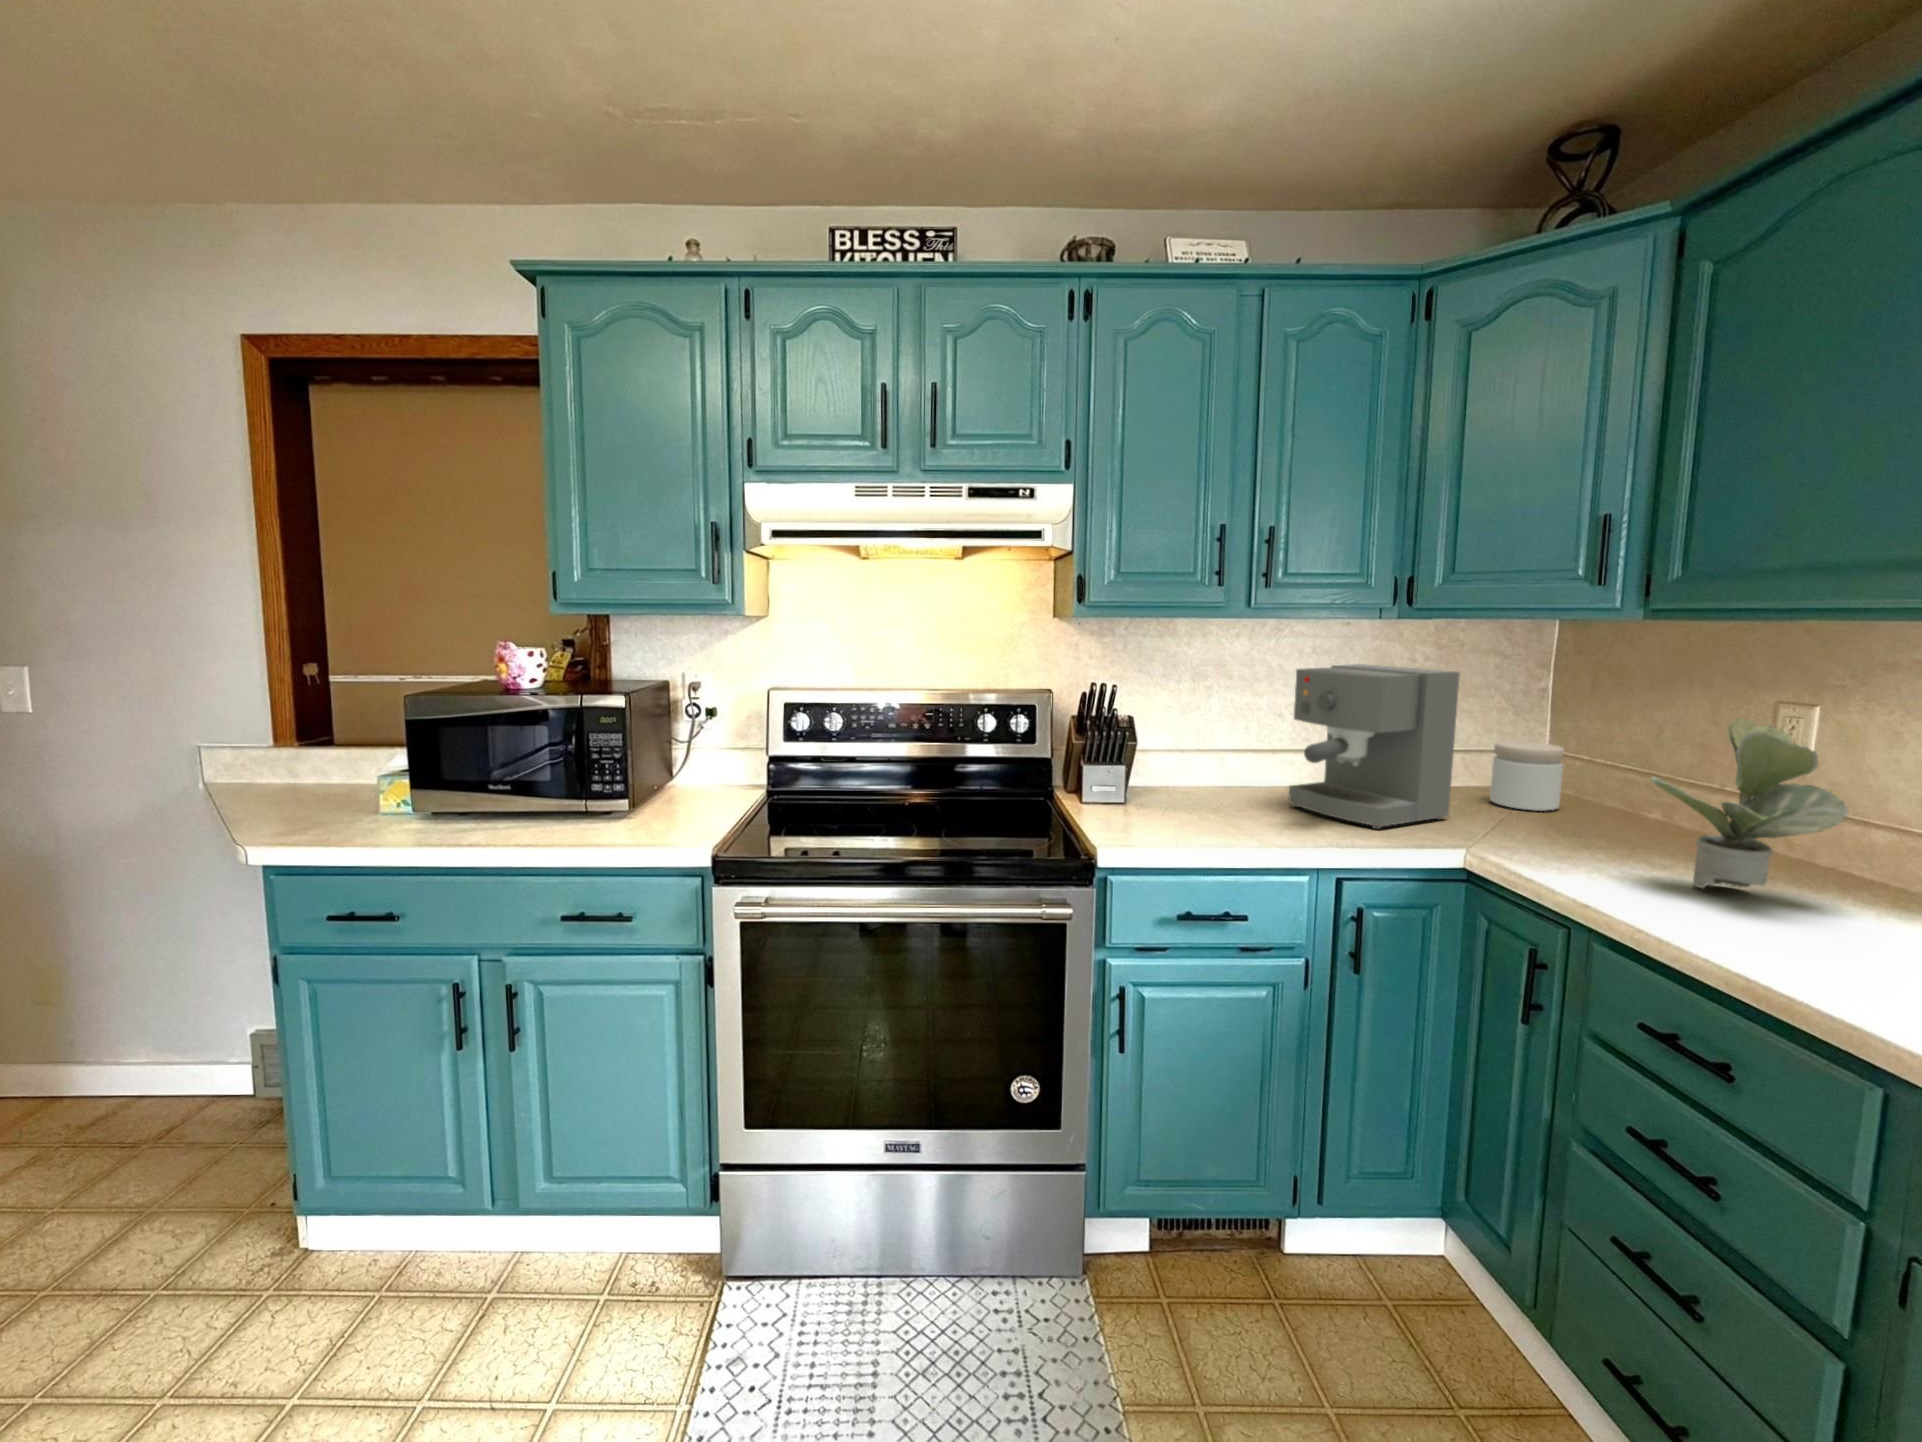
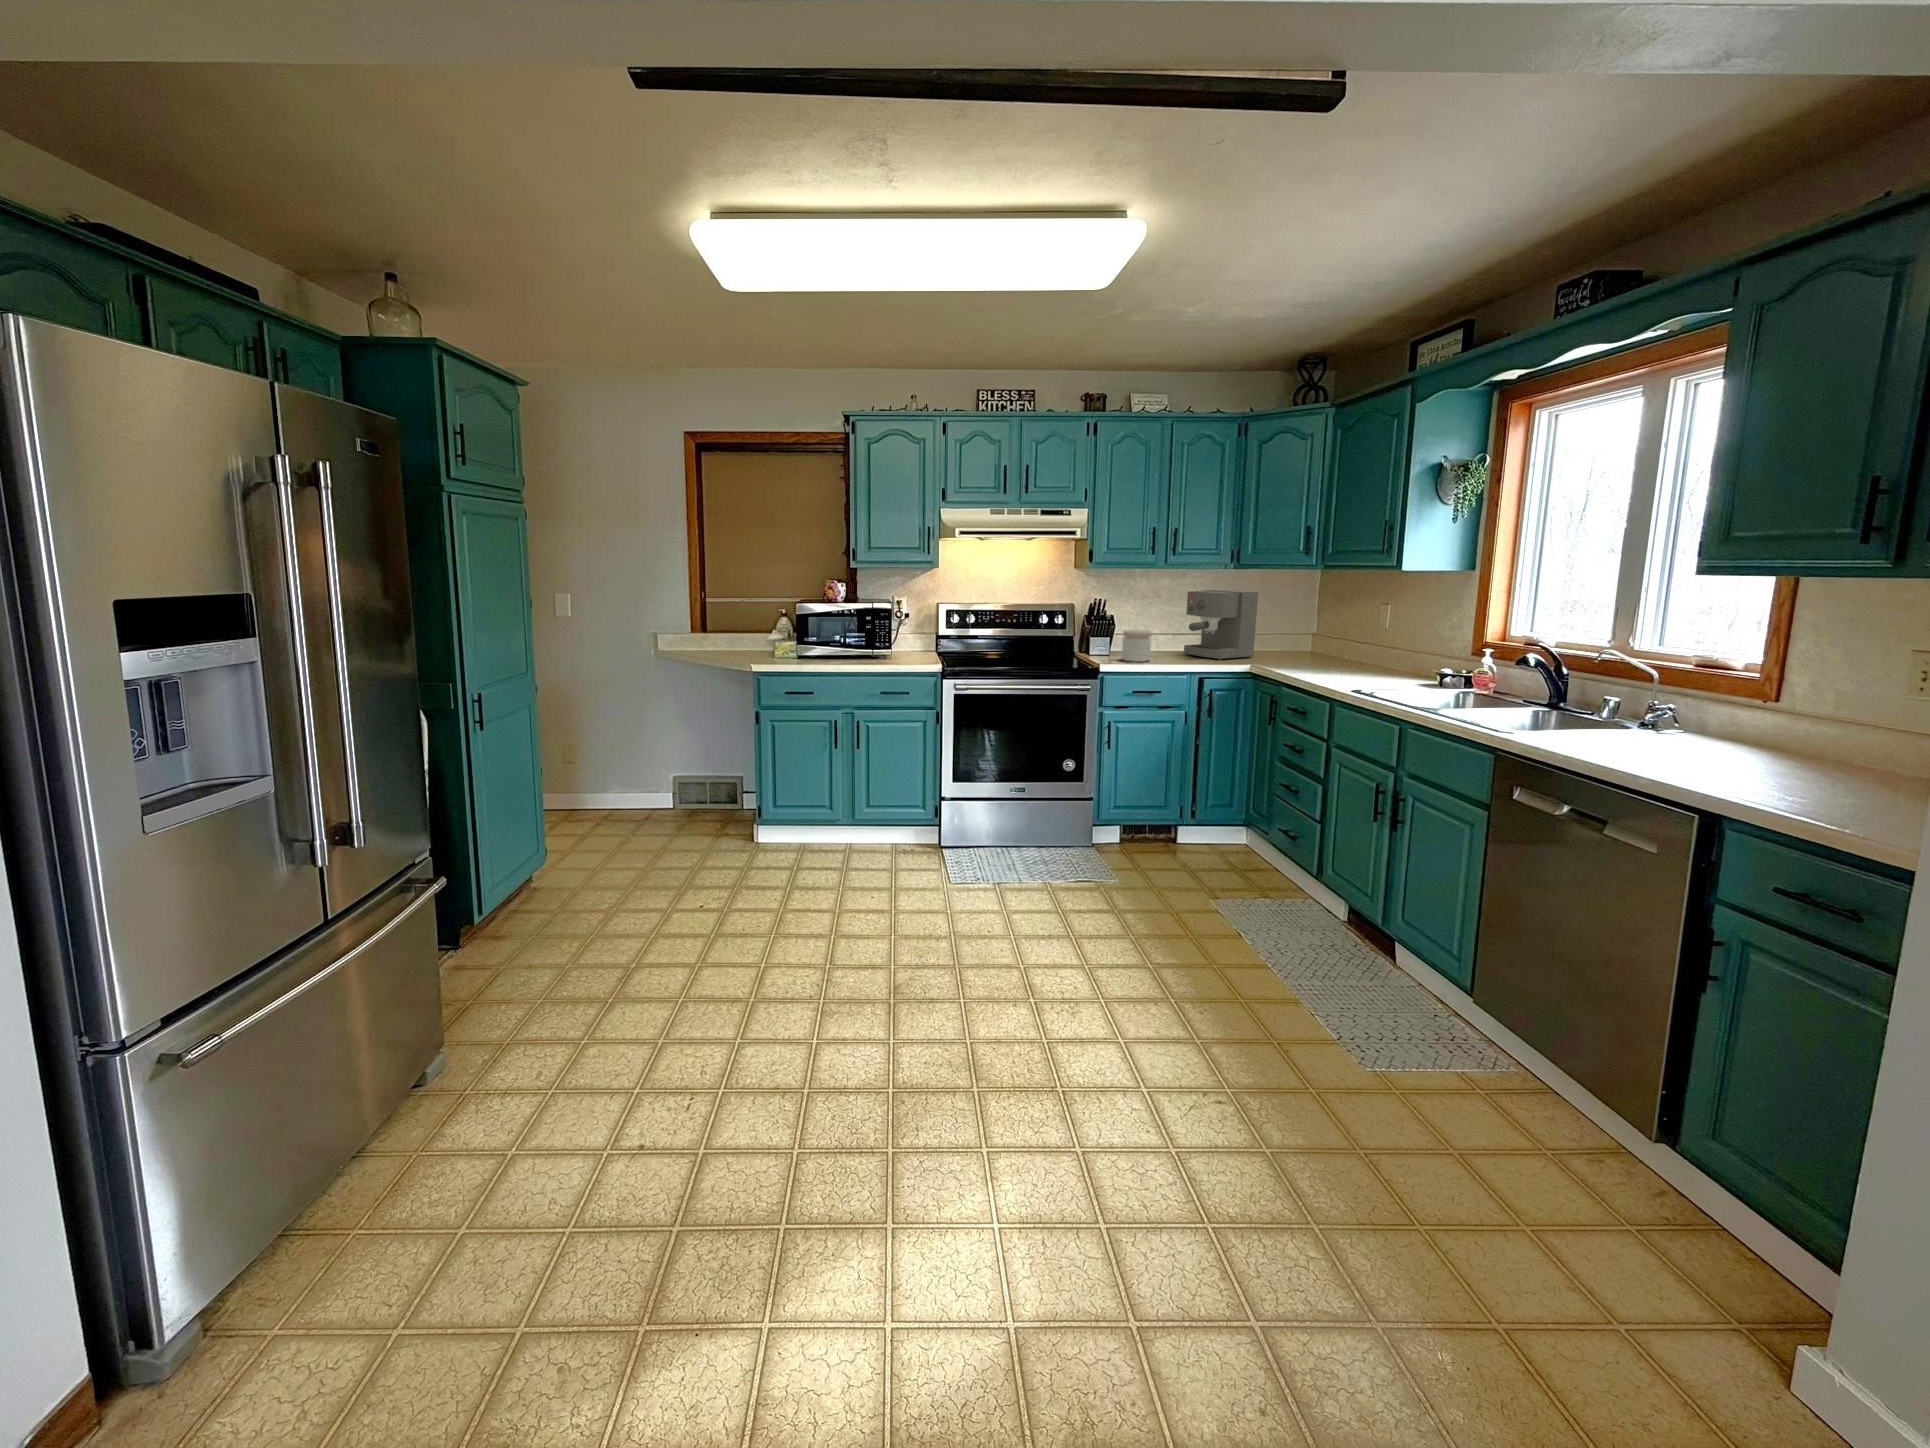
potted plant: present [1651,718,1848,888] -> none [1314,606,1377,670]
jar: present [1490,741,1564,811] -> present [1122,630,1152,662]

